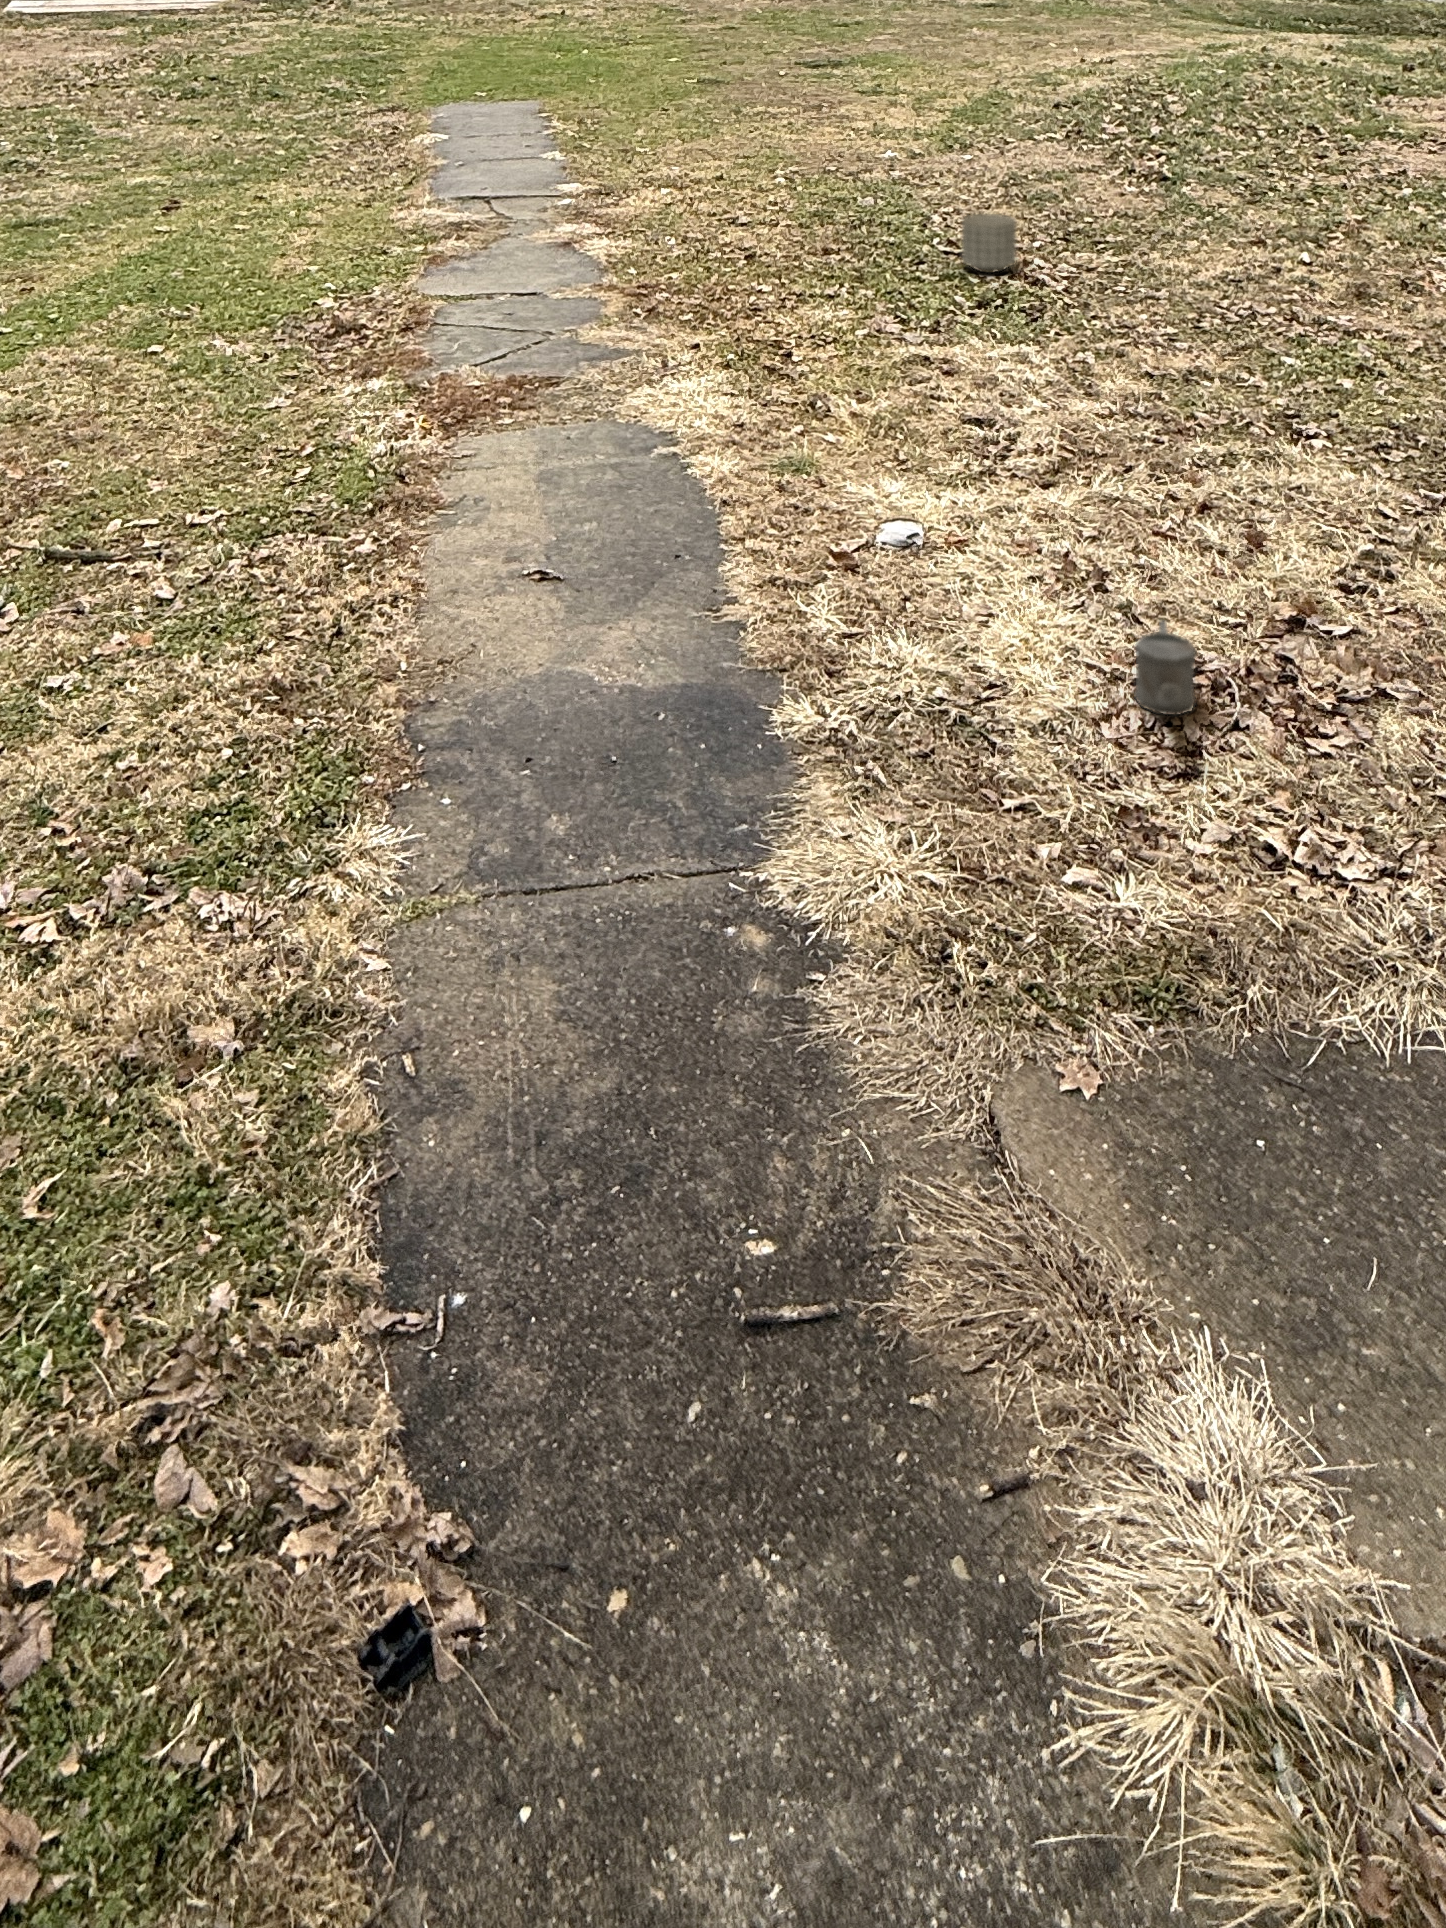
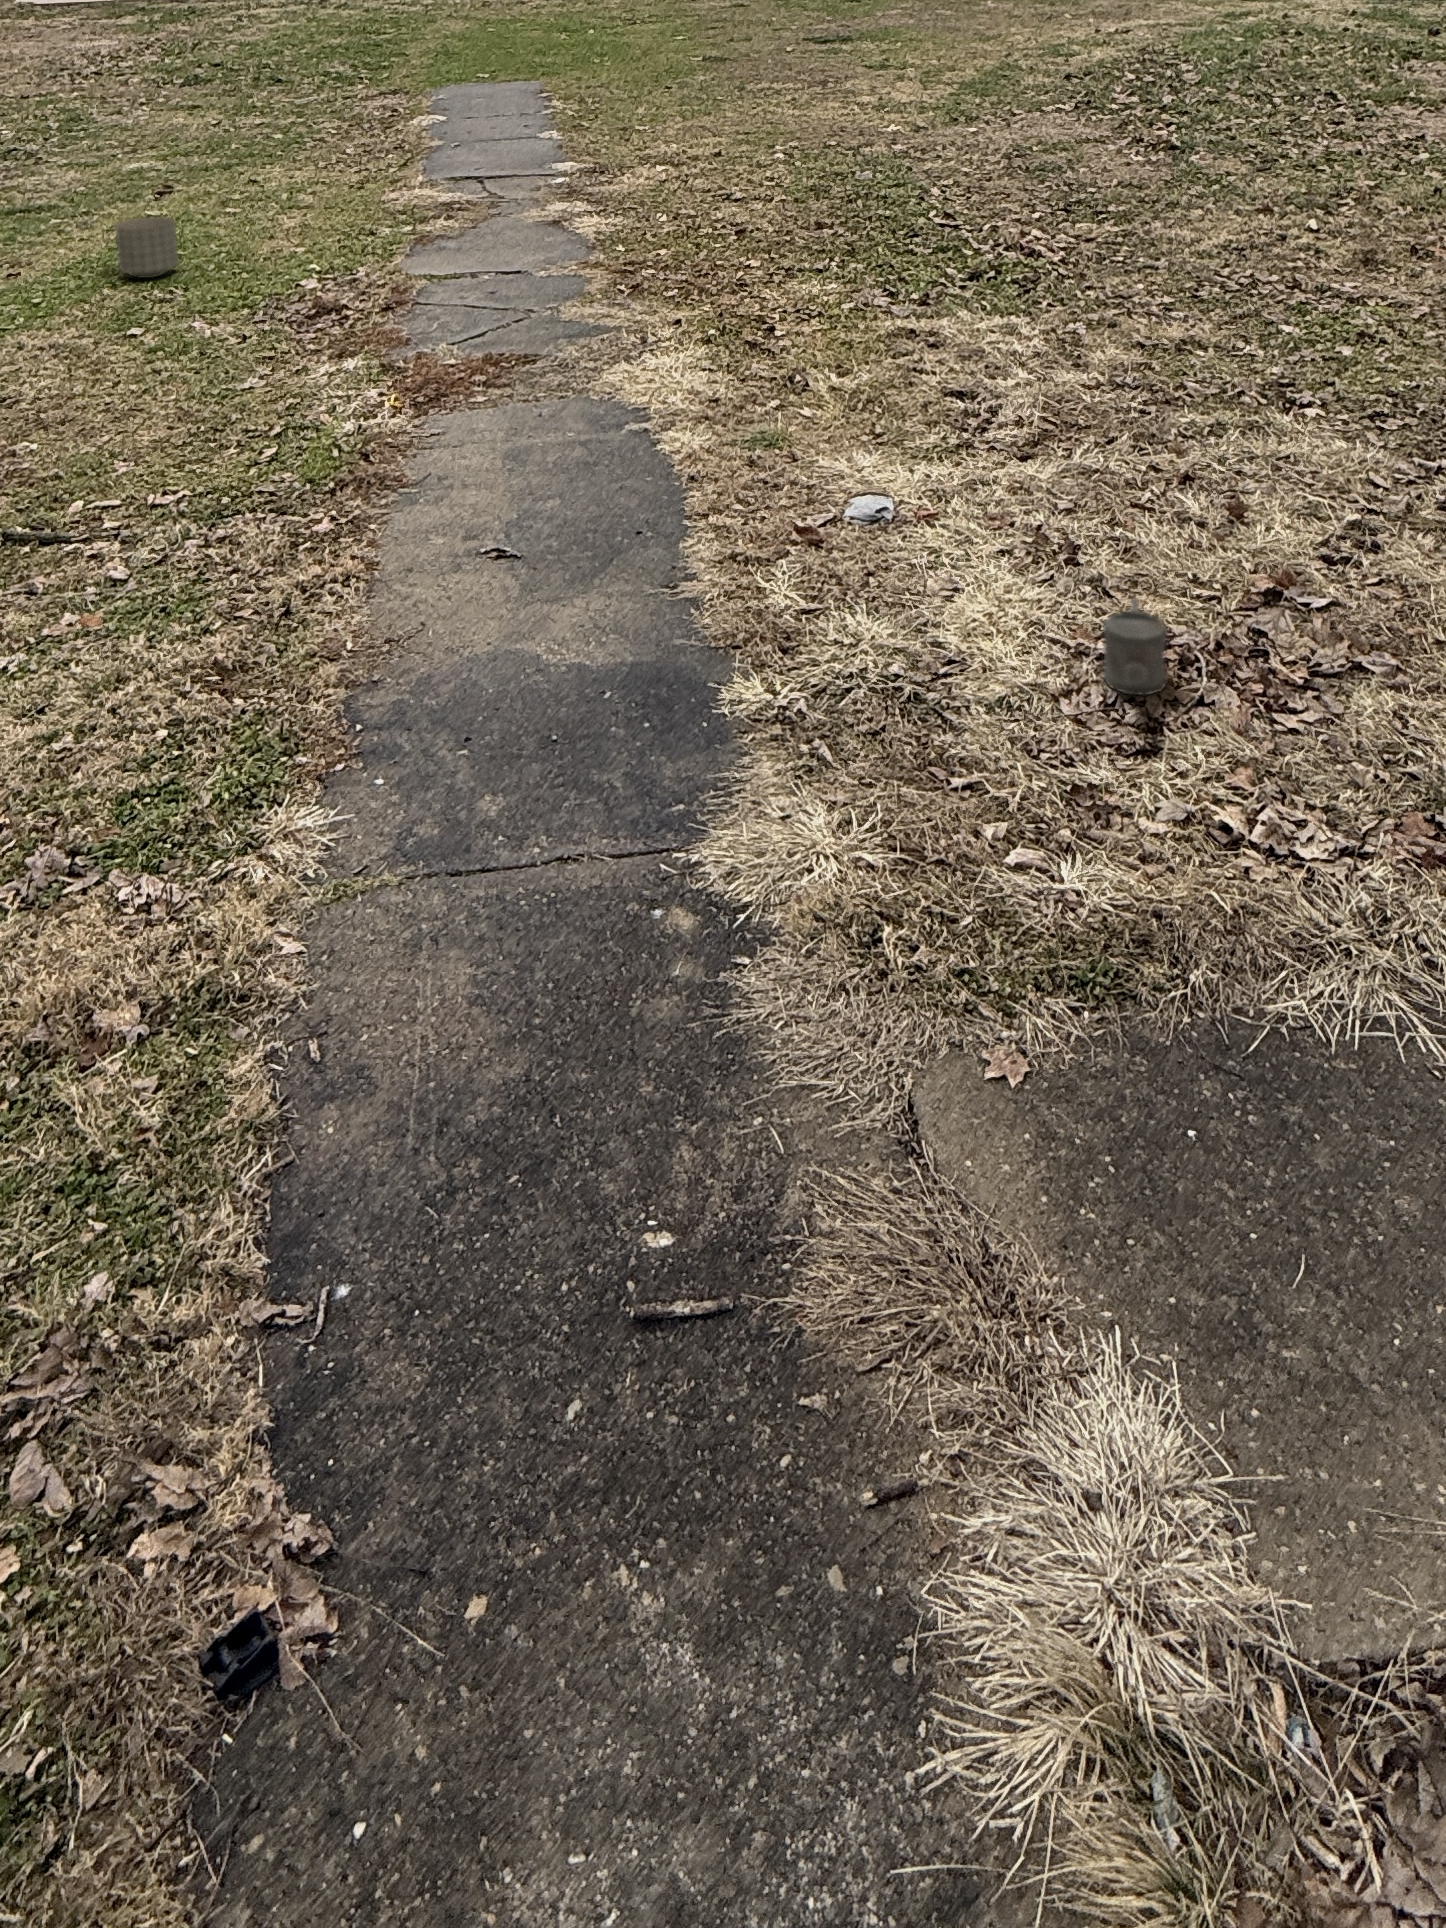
planter: present [962,214,1016,273] -> present [115,216,179,278]

